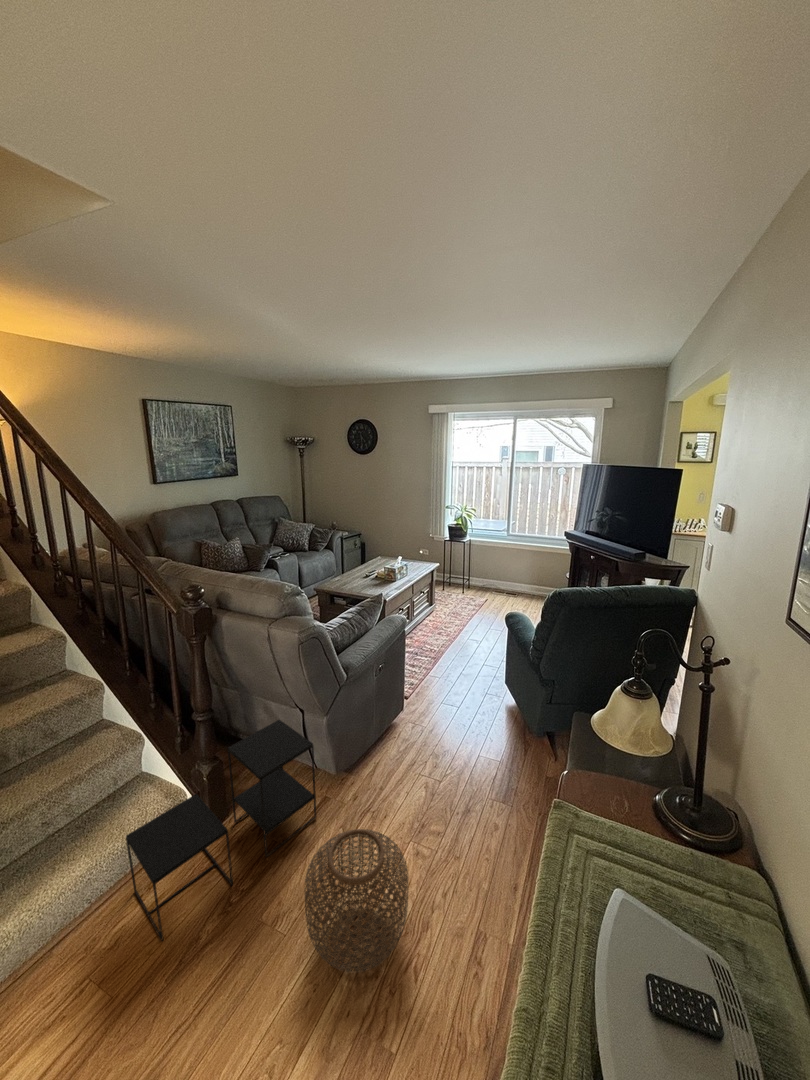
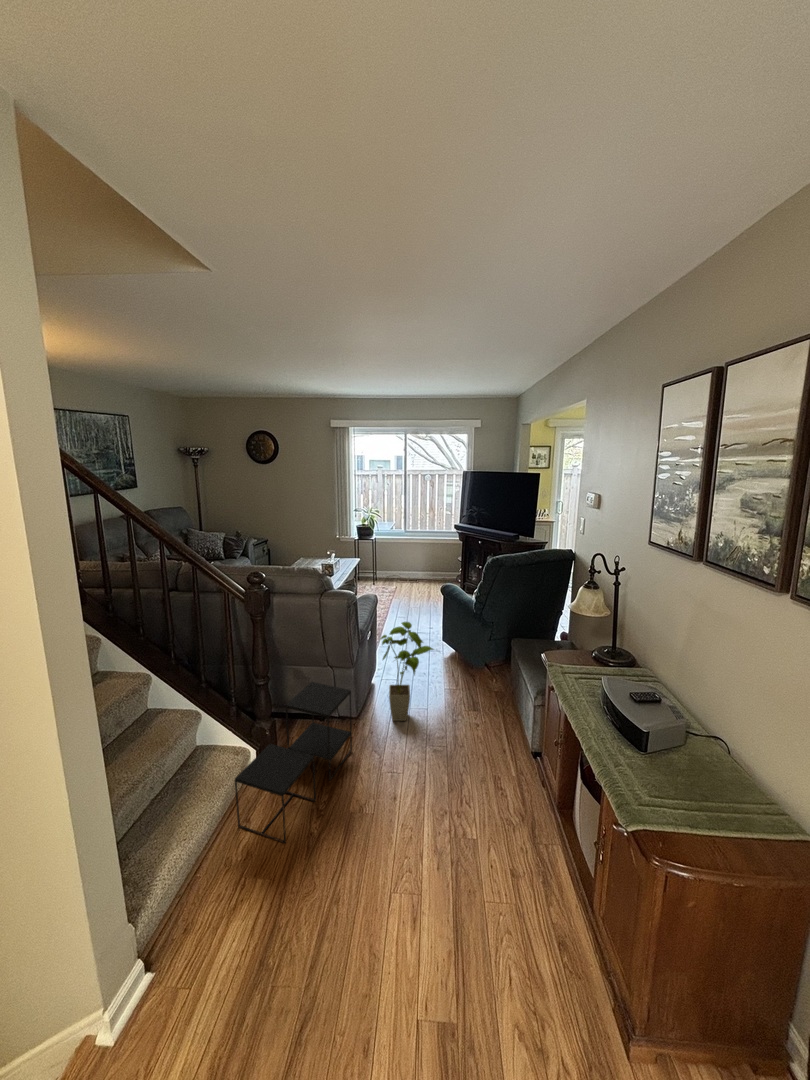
house plant: none [375,662,450,790] -> present [380,622,434,721]
woven basket: present [305,829,408,973] -> none [388,726,458,814]

